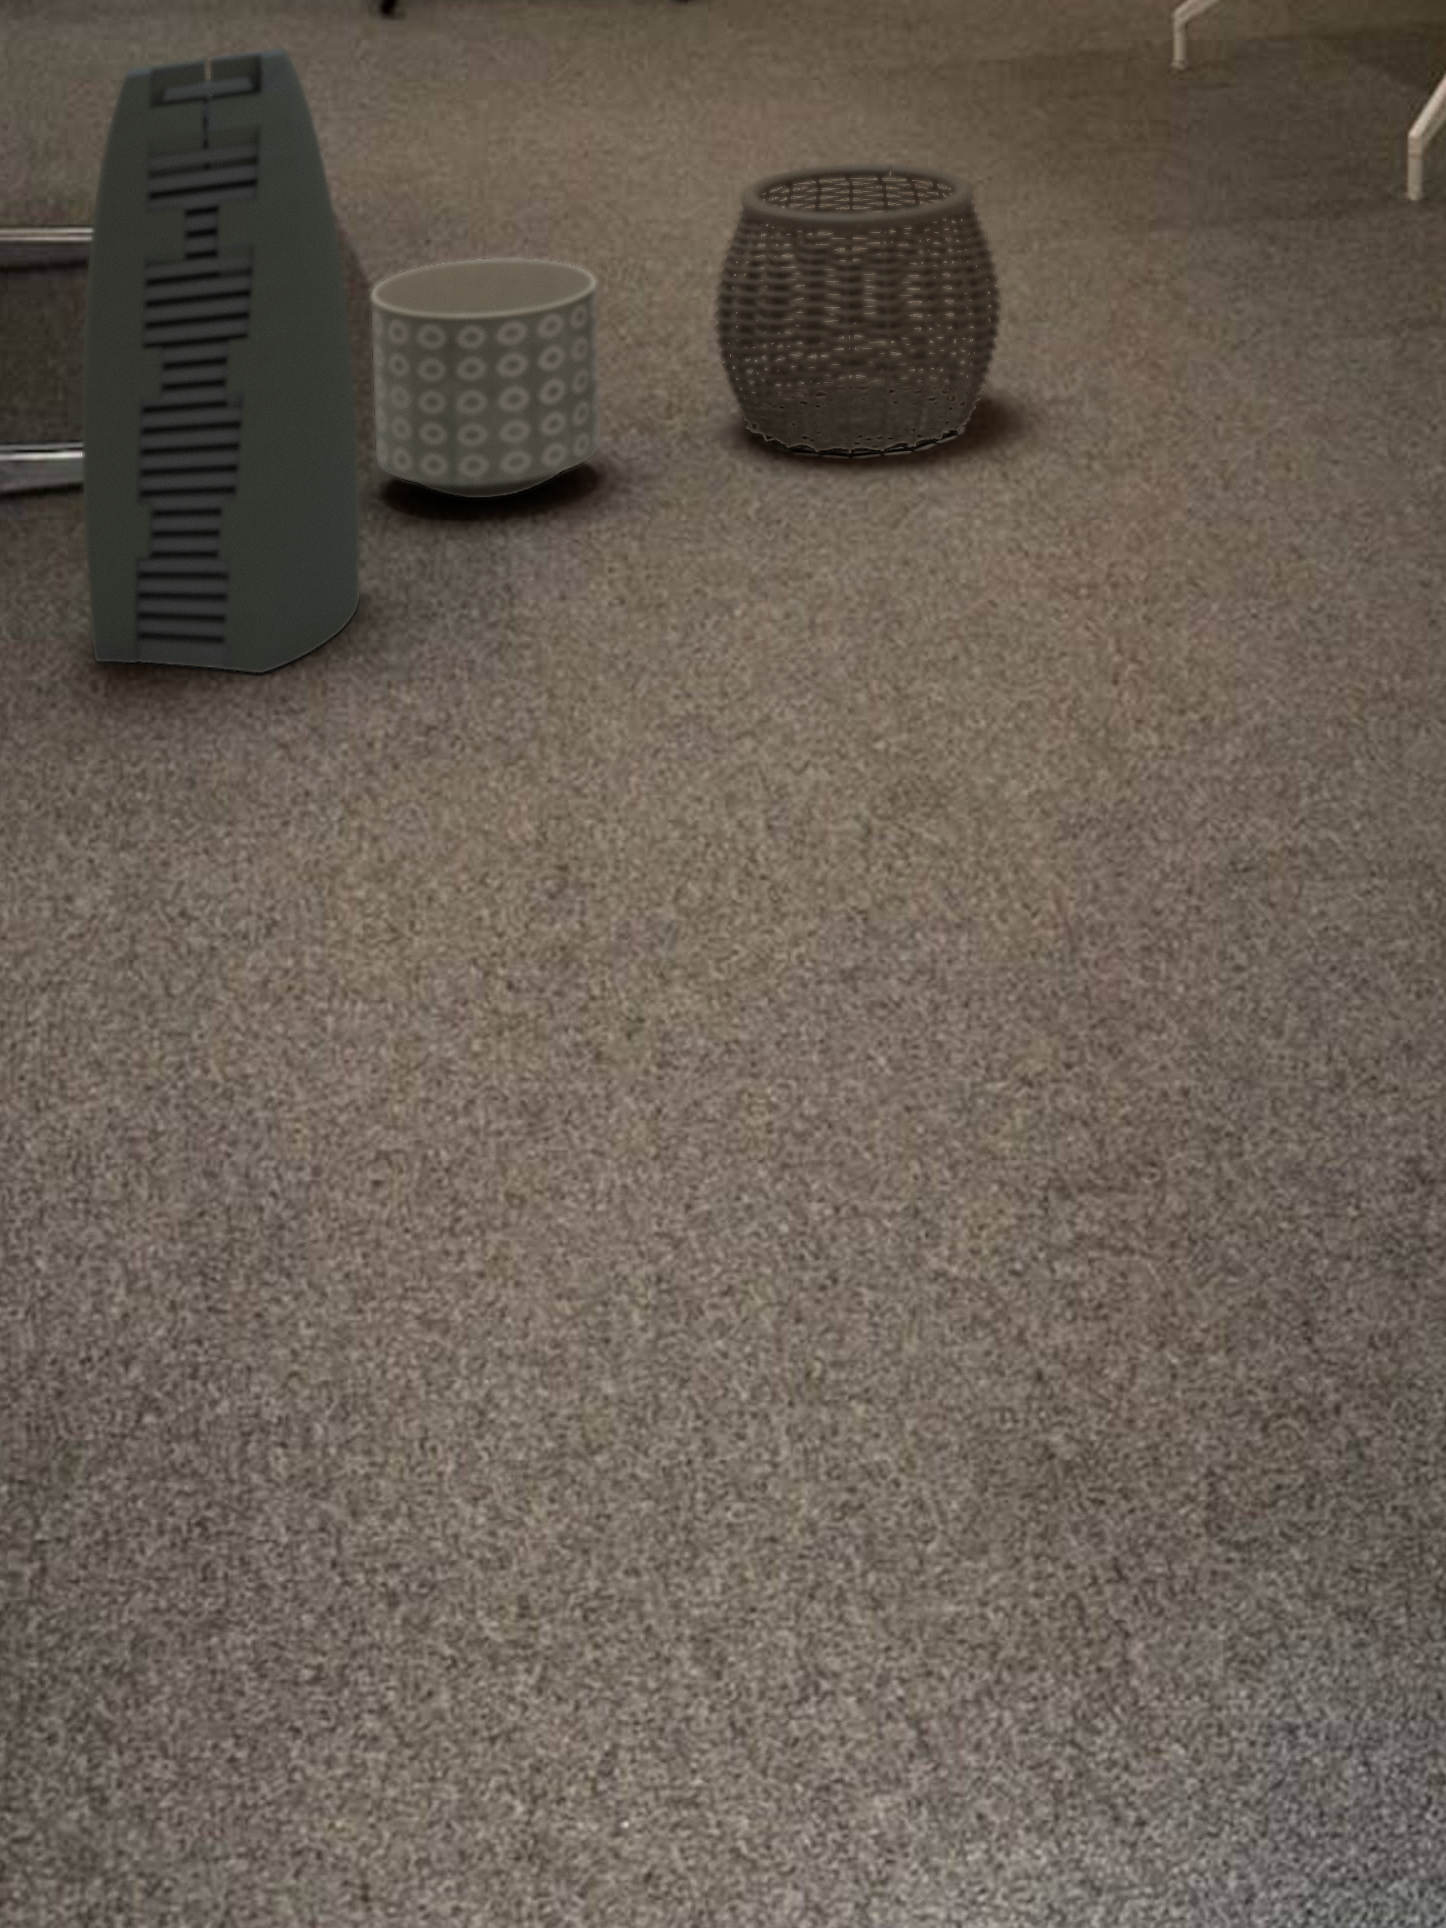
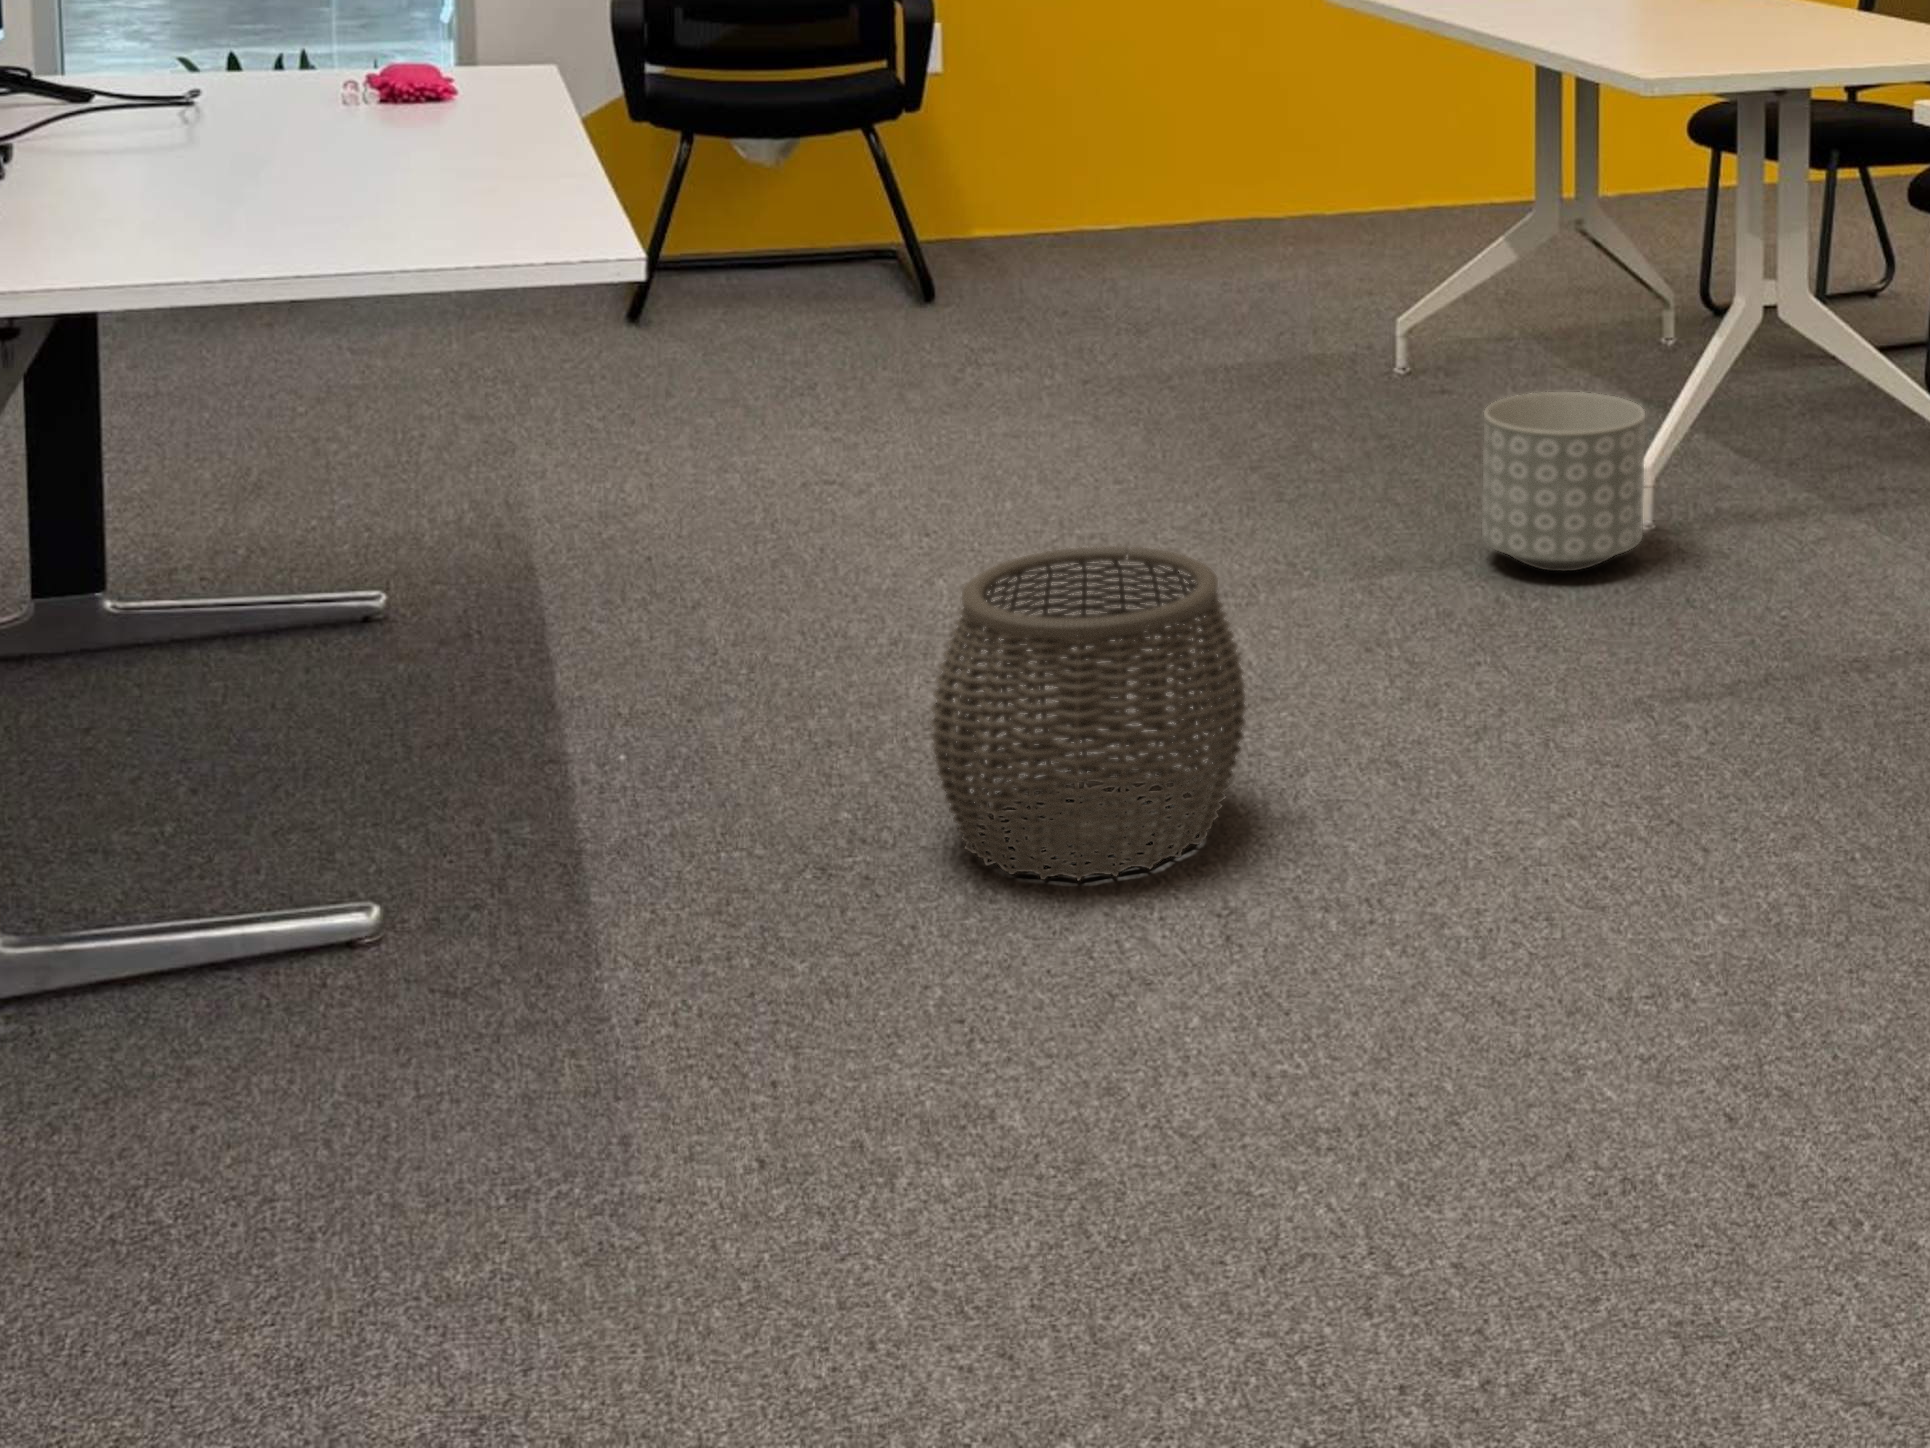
air purifier: present [82,48,360,673] -> none [130,482,493,1258]
planter: present [371,259,600,498] -> present [1482,392,1645,571]

